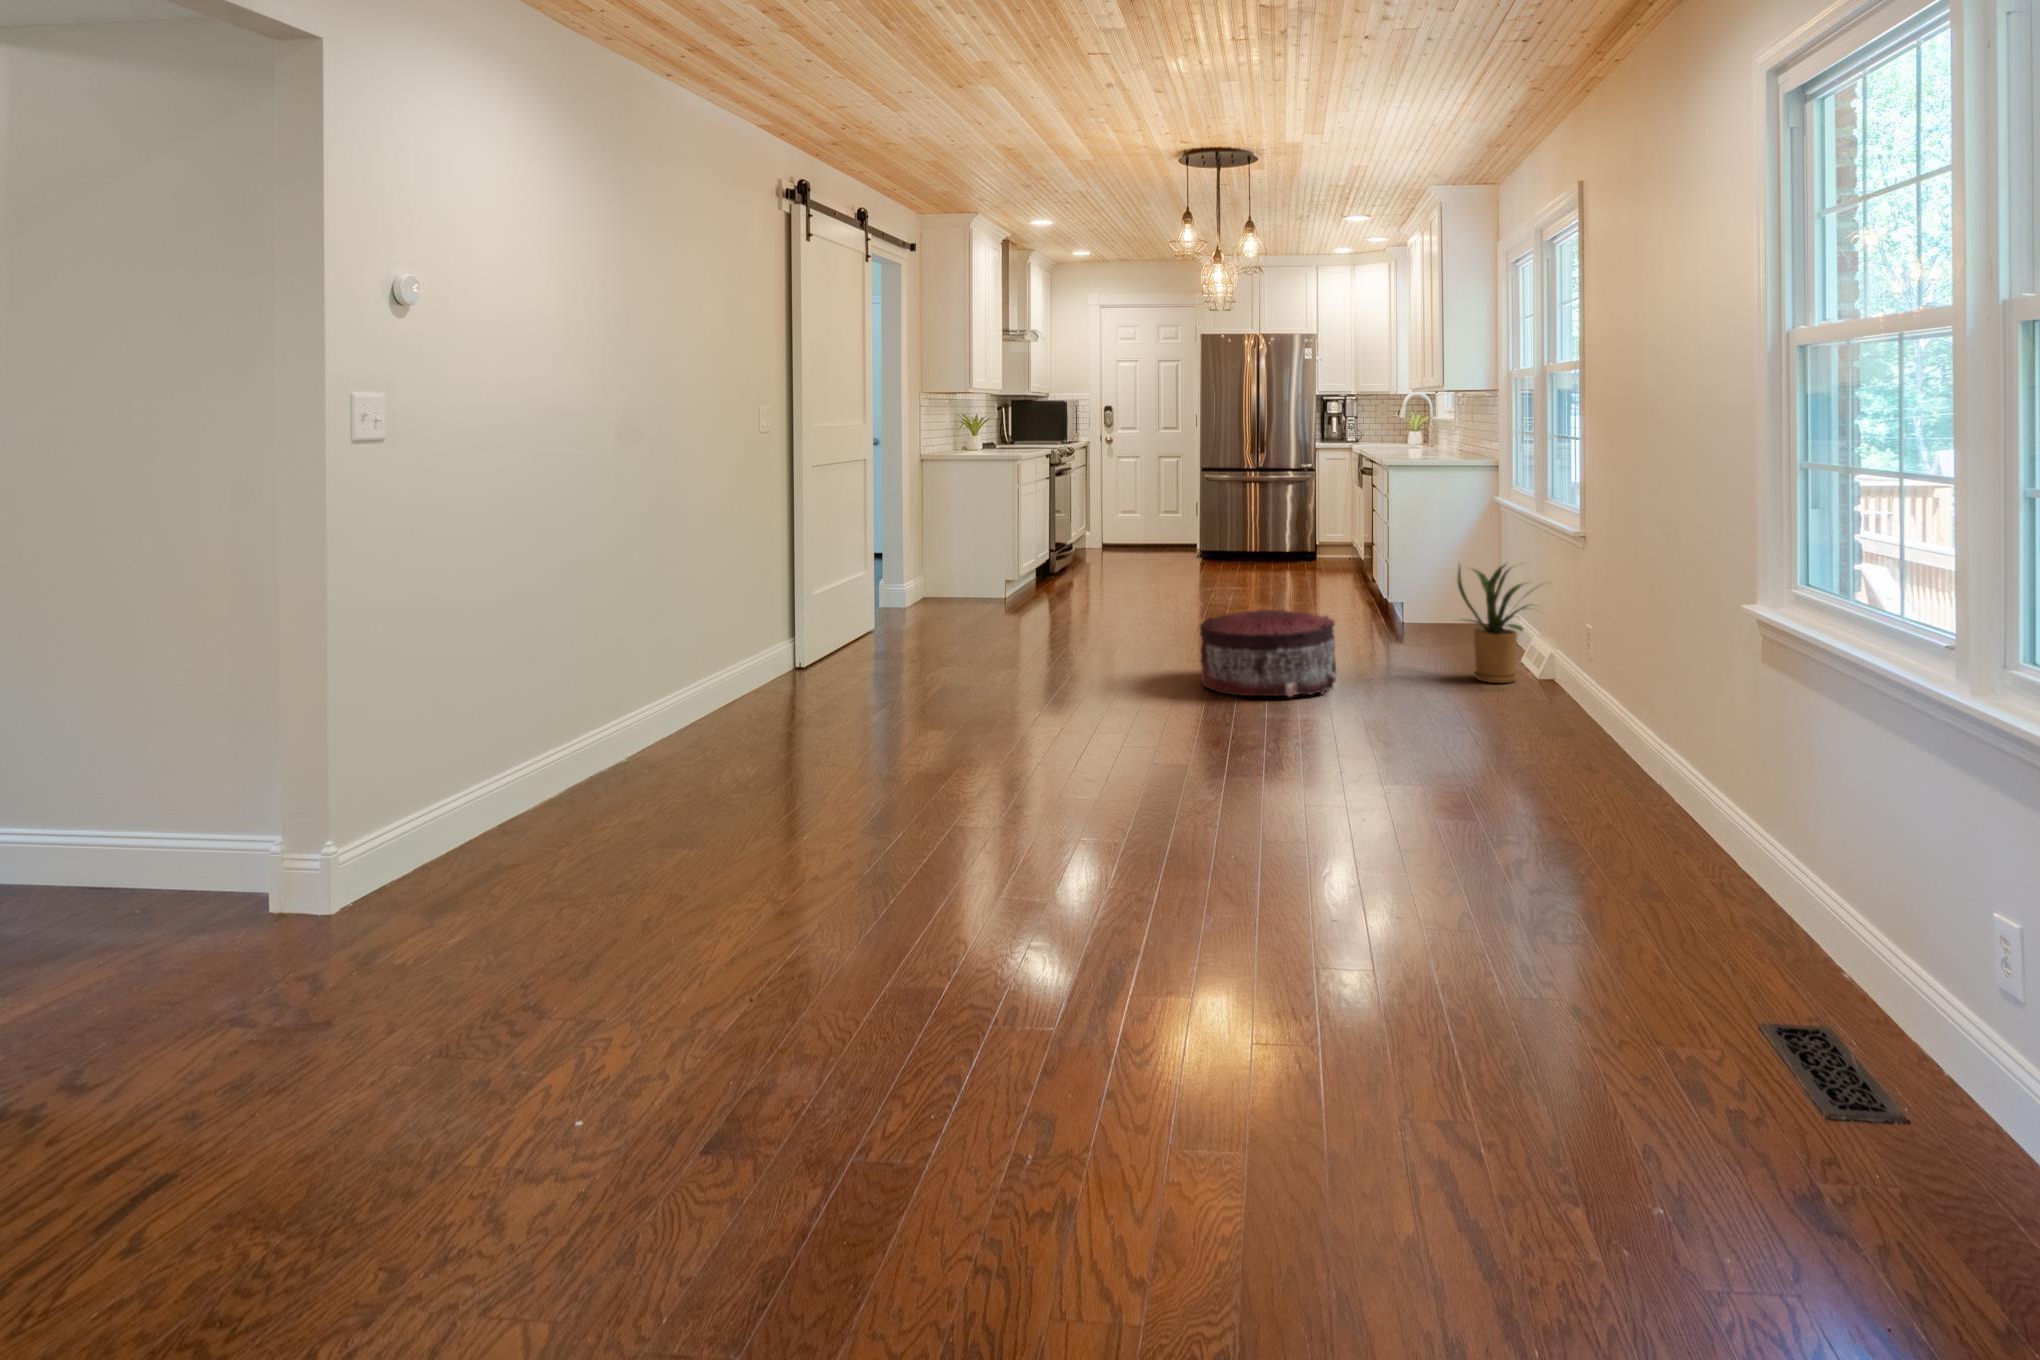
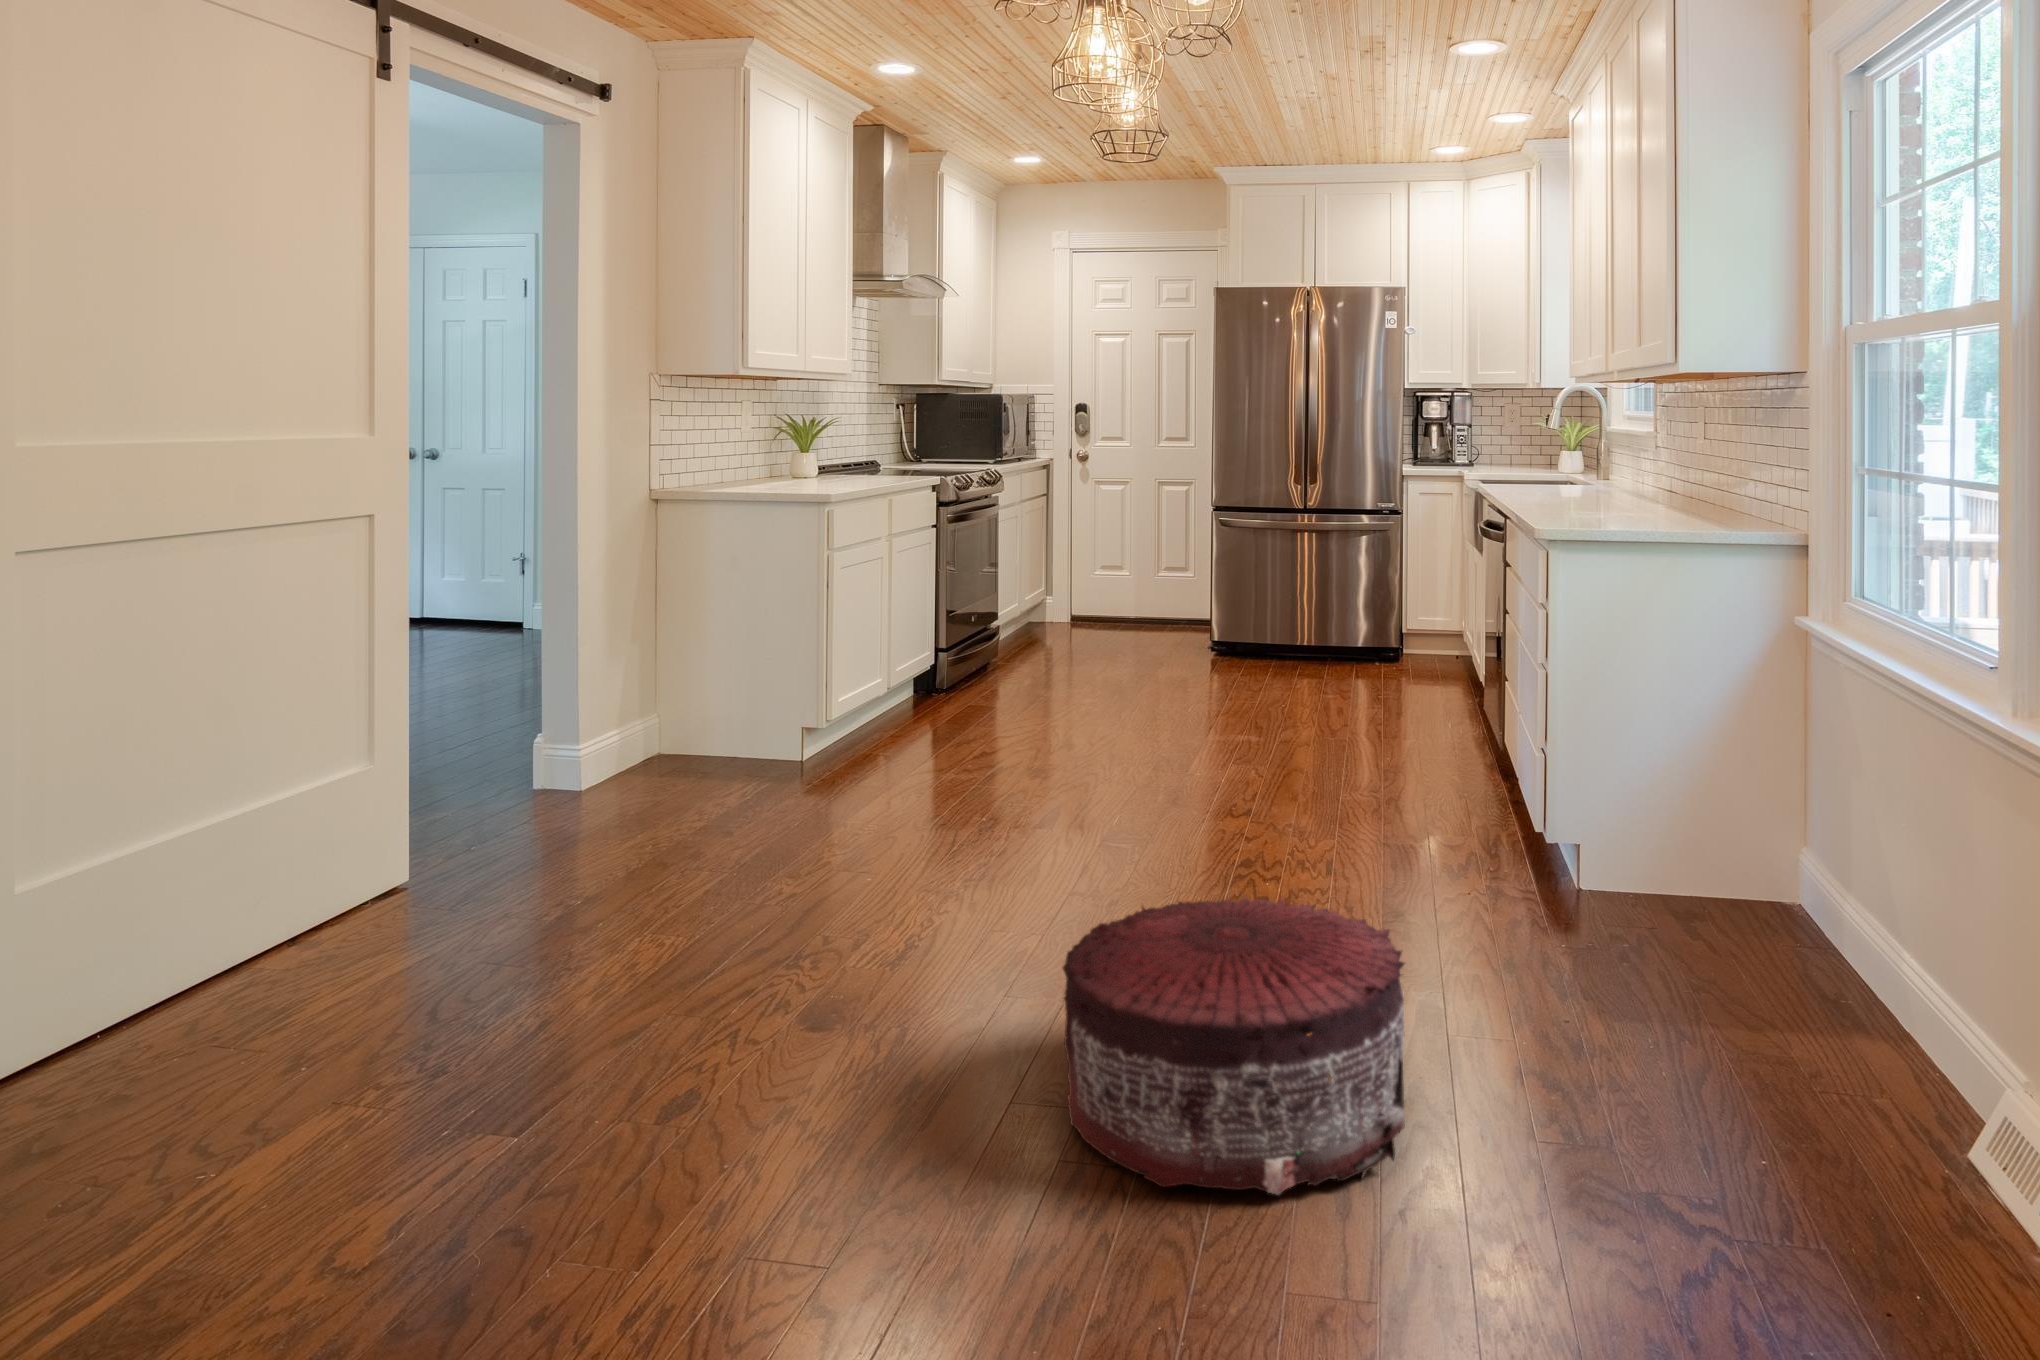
house plant: present [1458,565,1538,683] -> none [1697,793,1983,1126]

